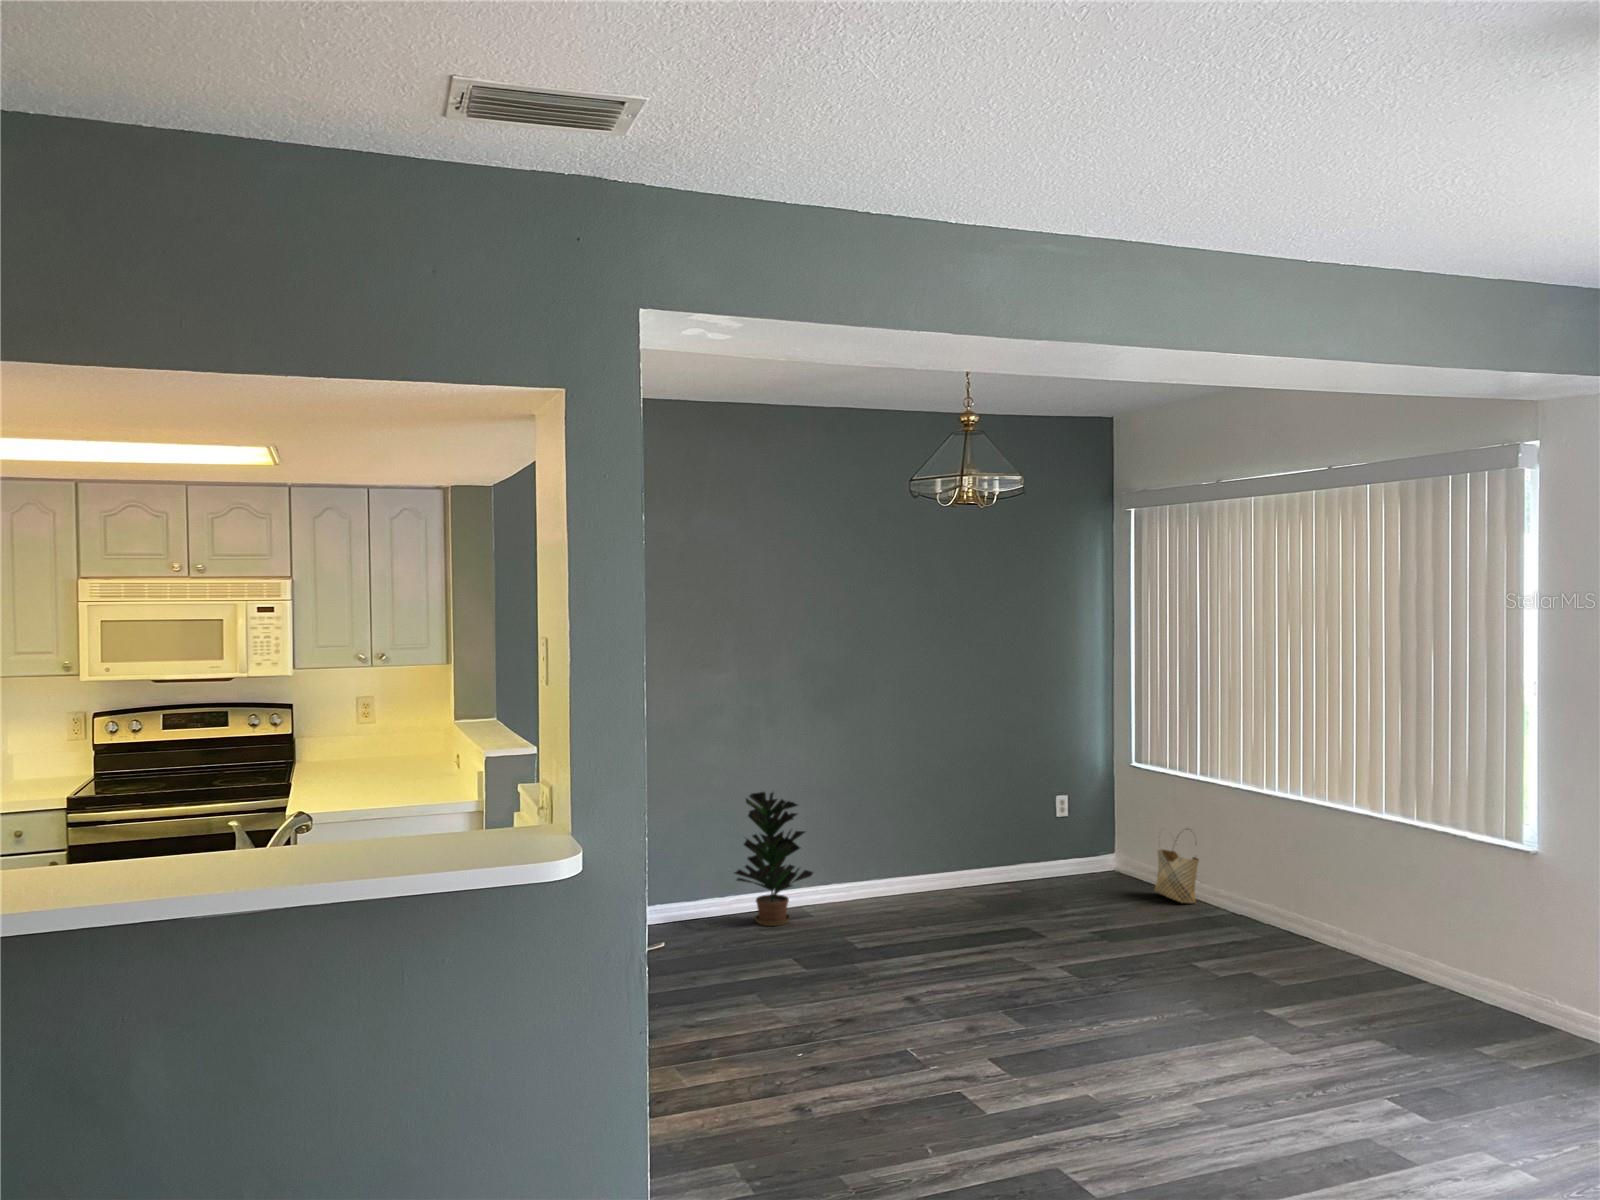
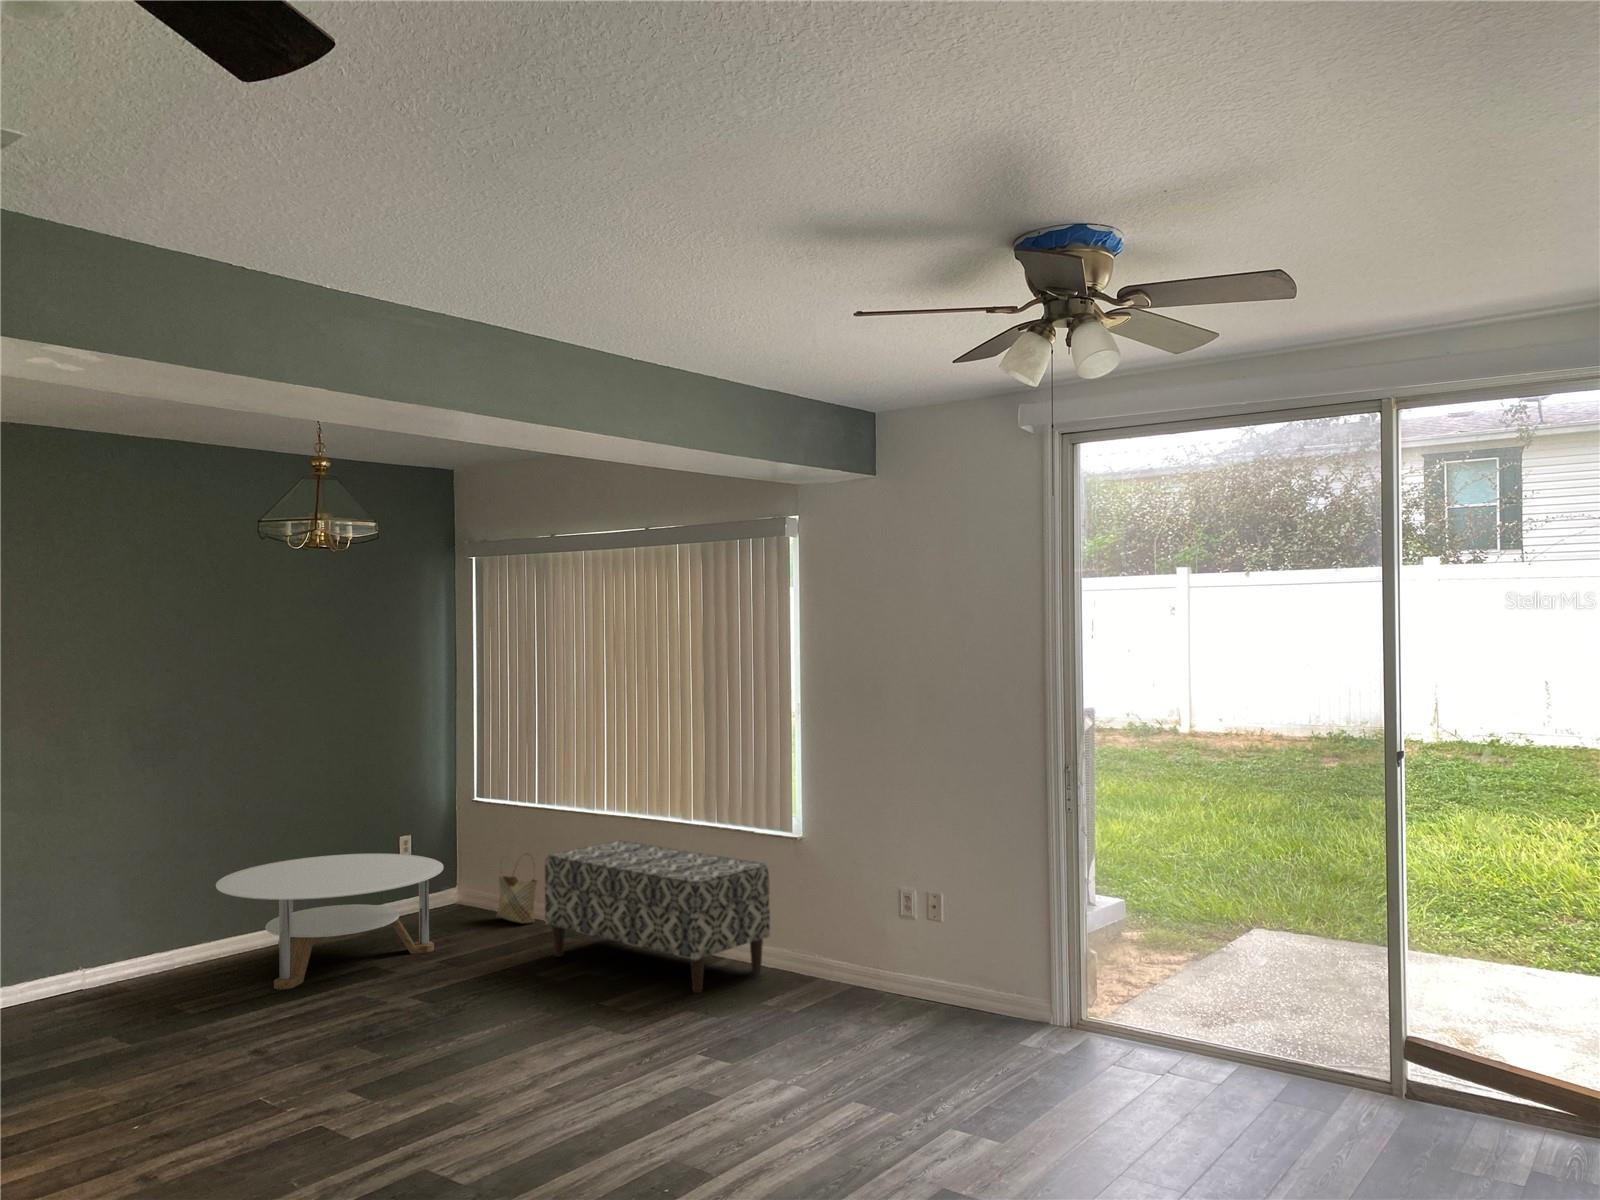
potted plant: present [735,792,813,926] -> none [31,858,134,1009]
round table: none [883,809,1097,938] -> present [216,853,444,990]
bench: none [1205,827,1488,1021] -> present [545,841,770,993]

